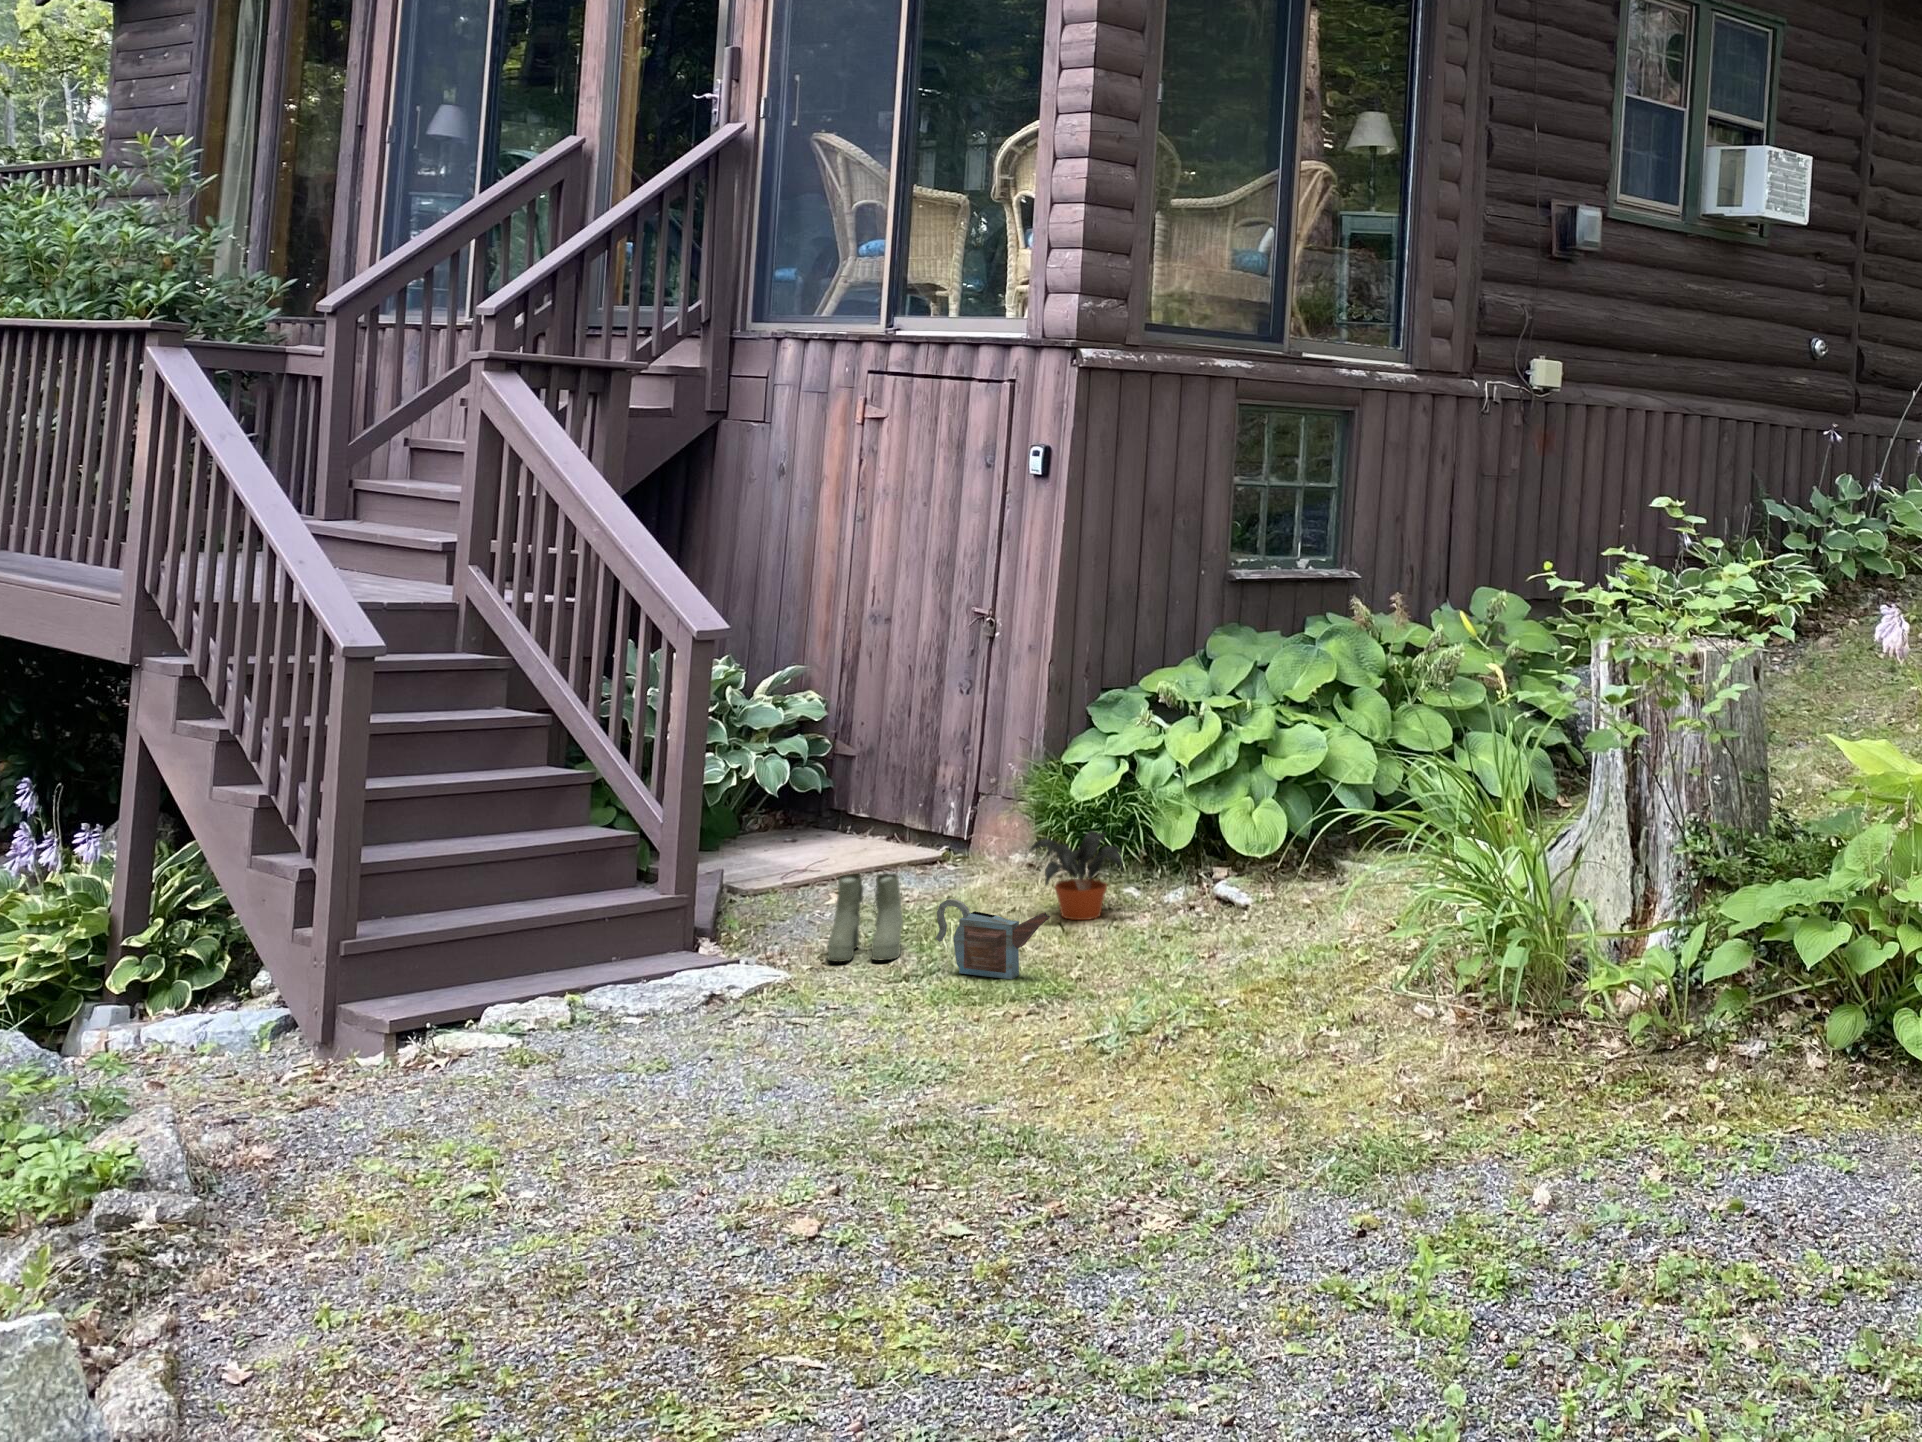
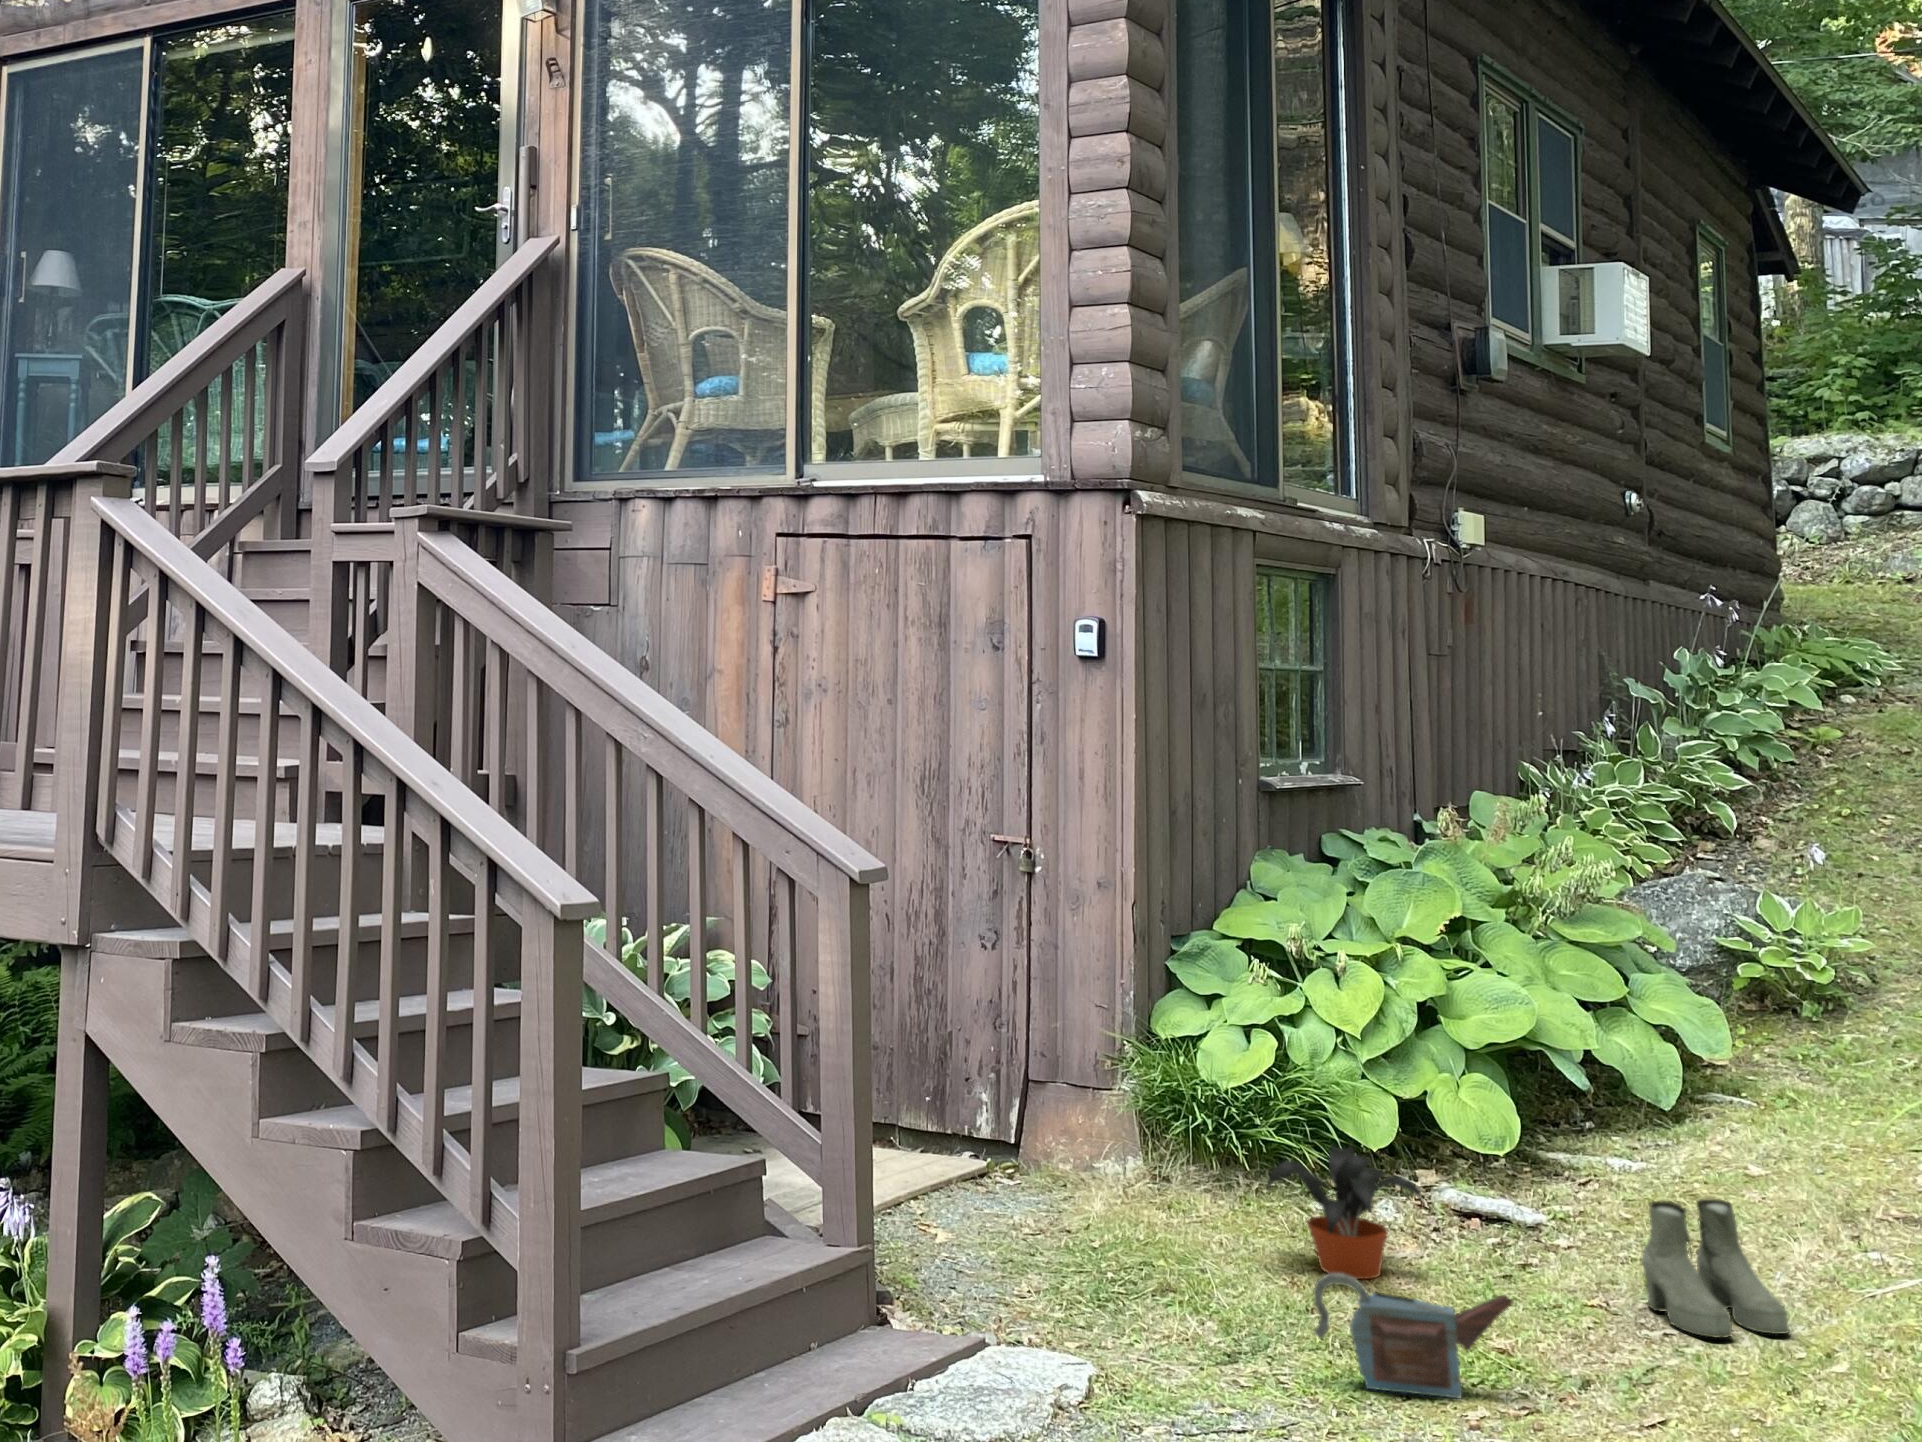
boots: present [828,874,903,962] -> present [1642,1199,1790,1338]

